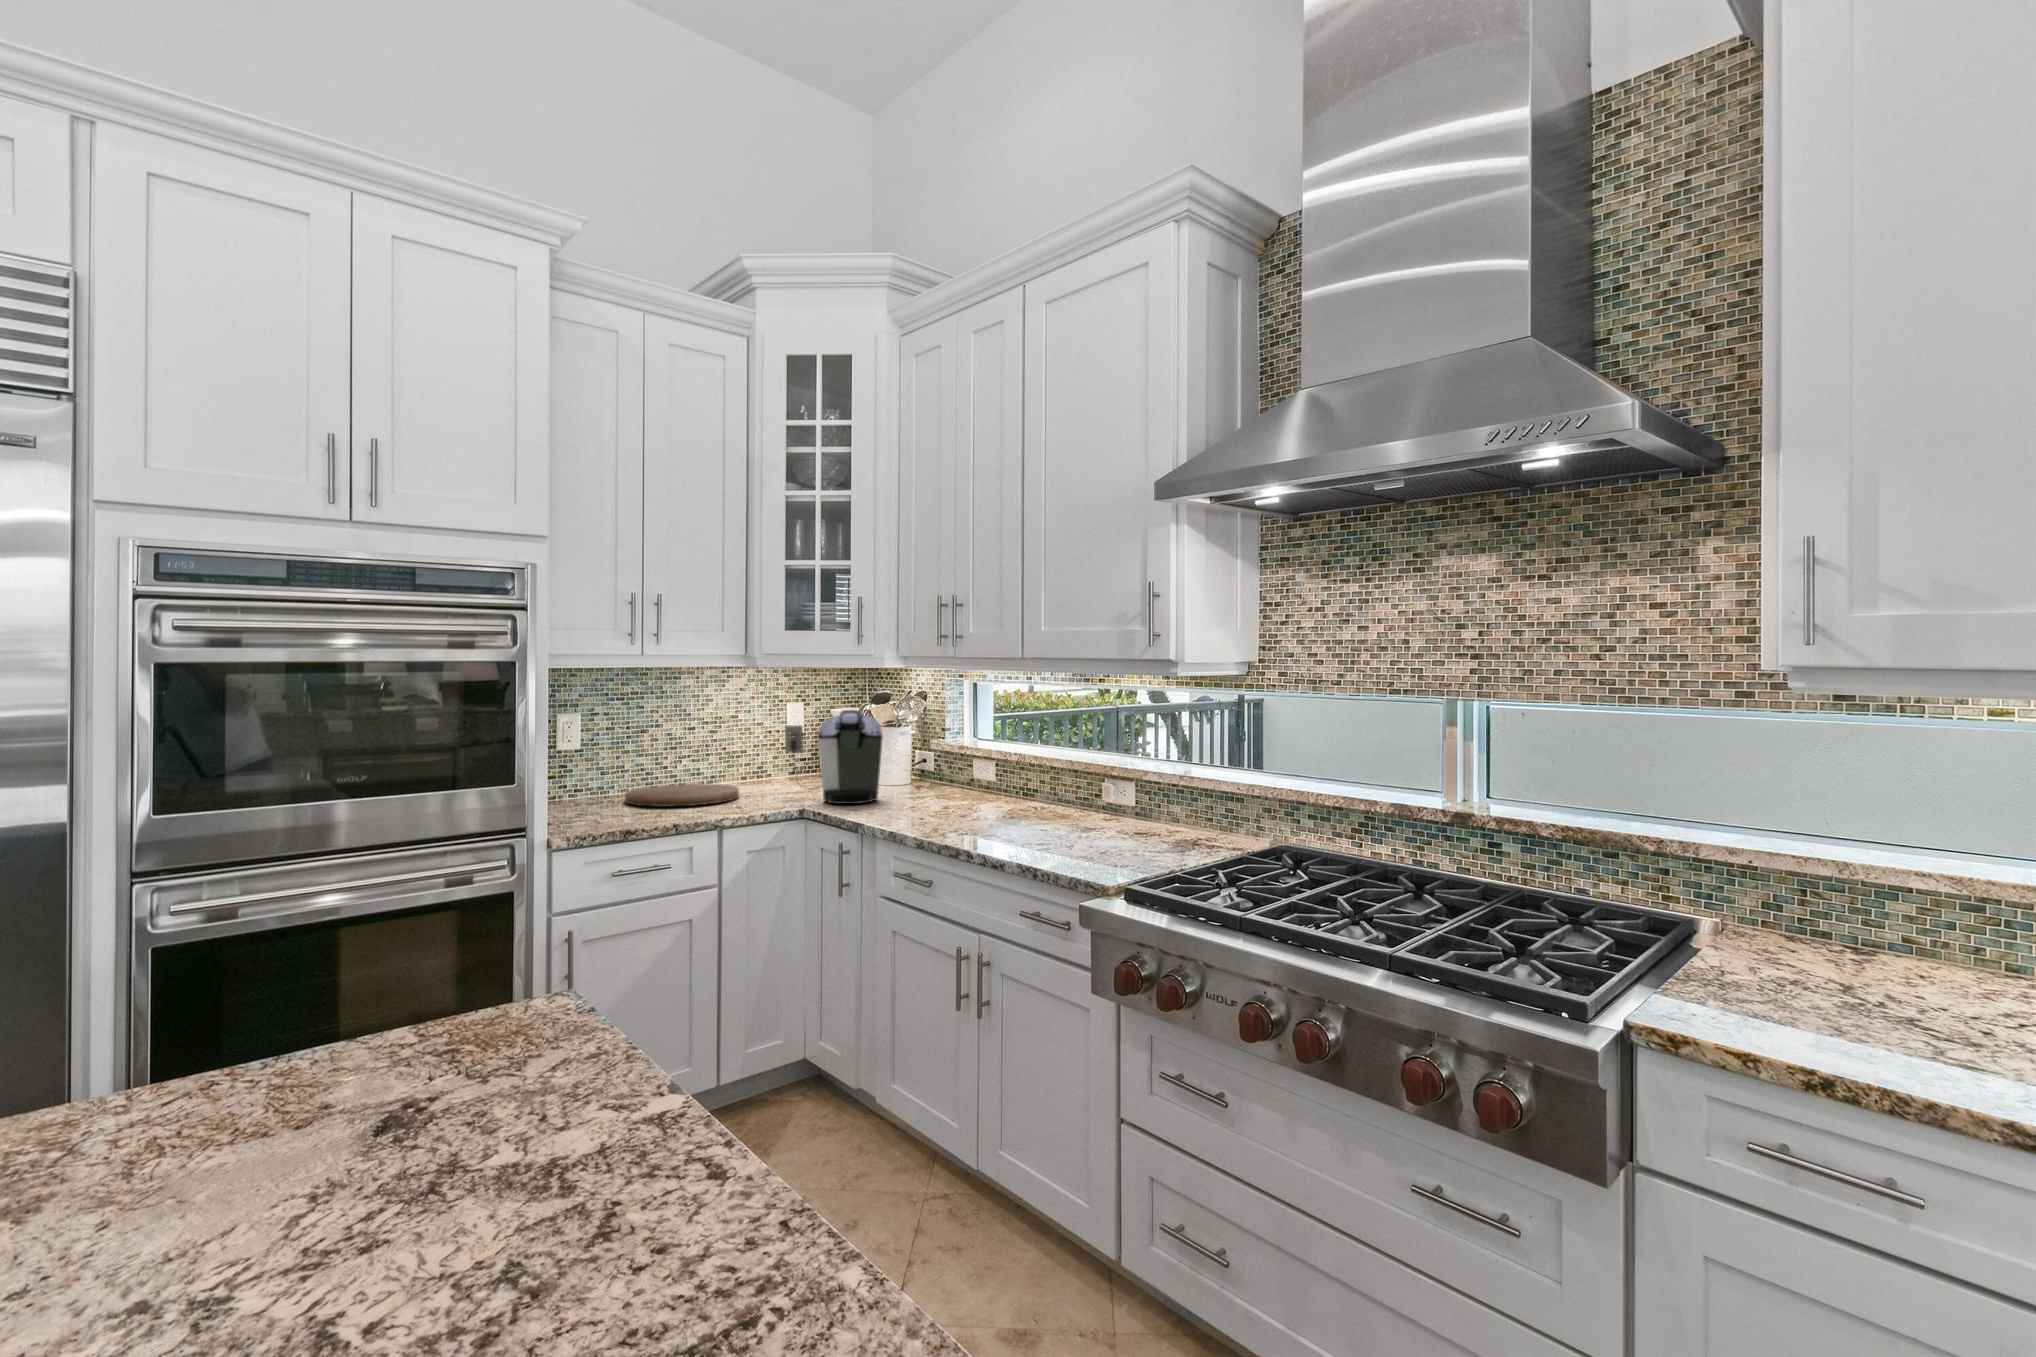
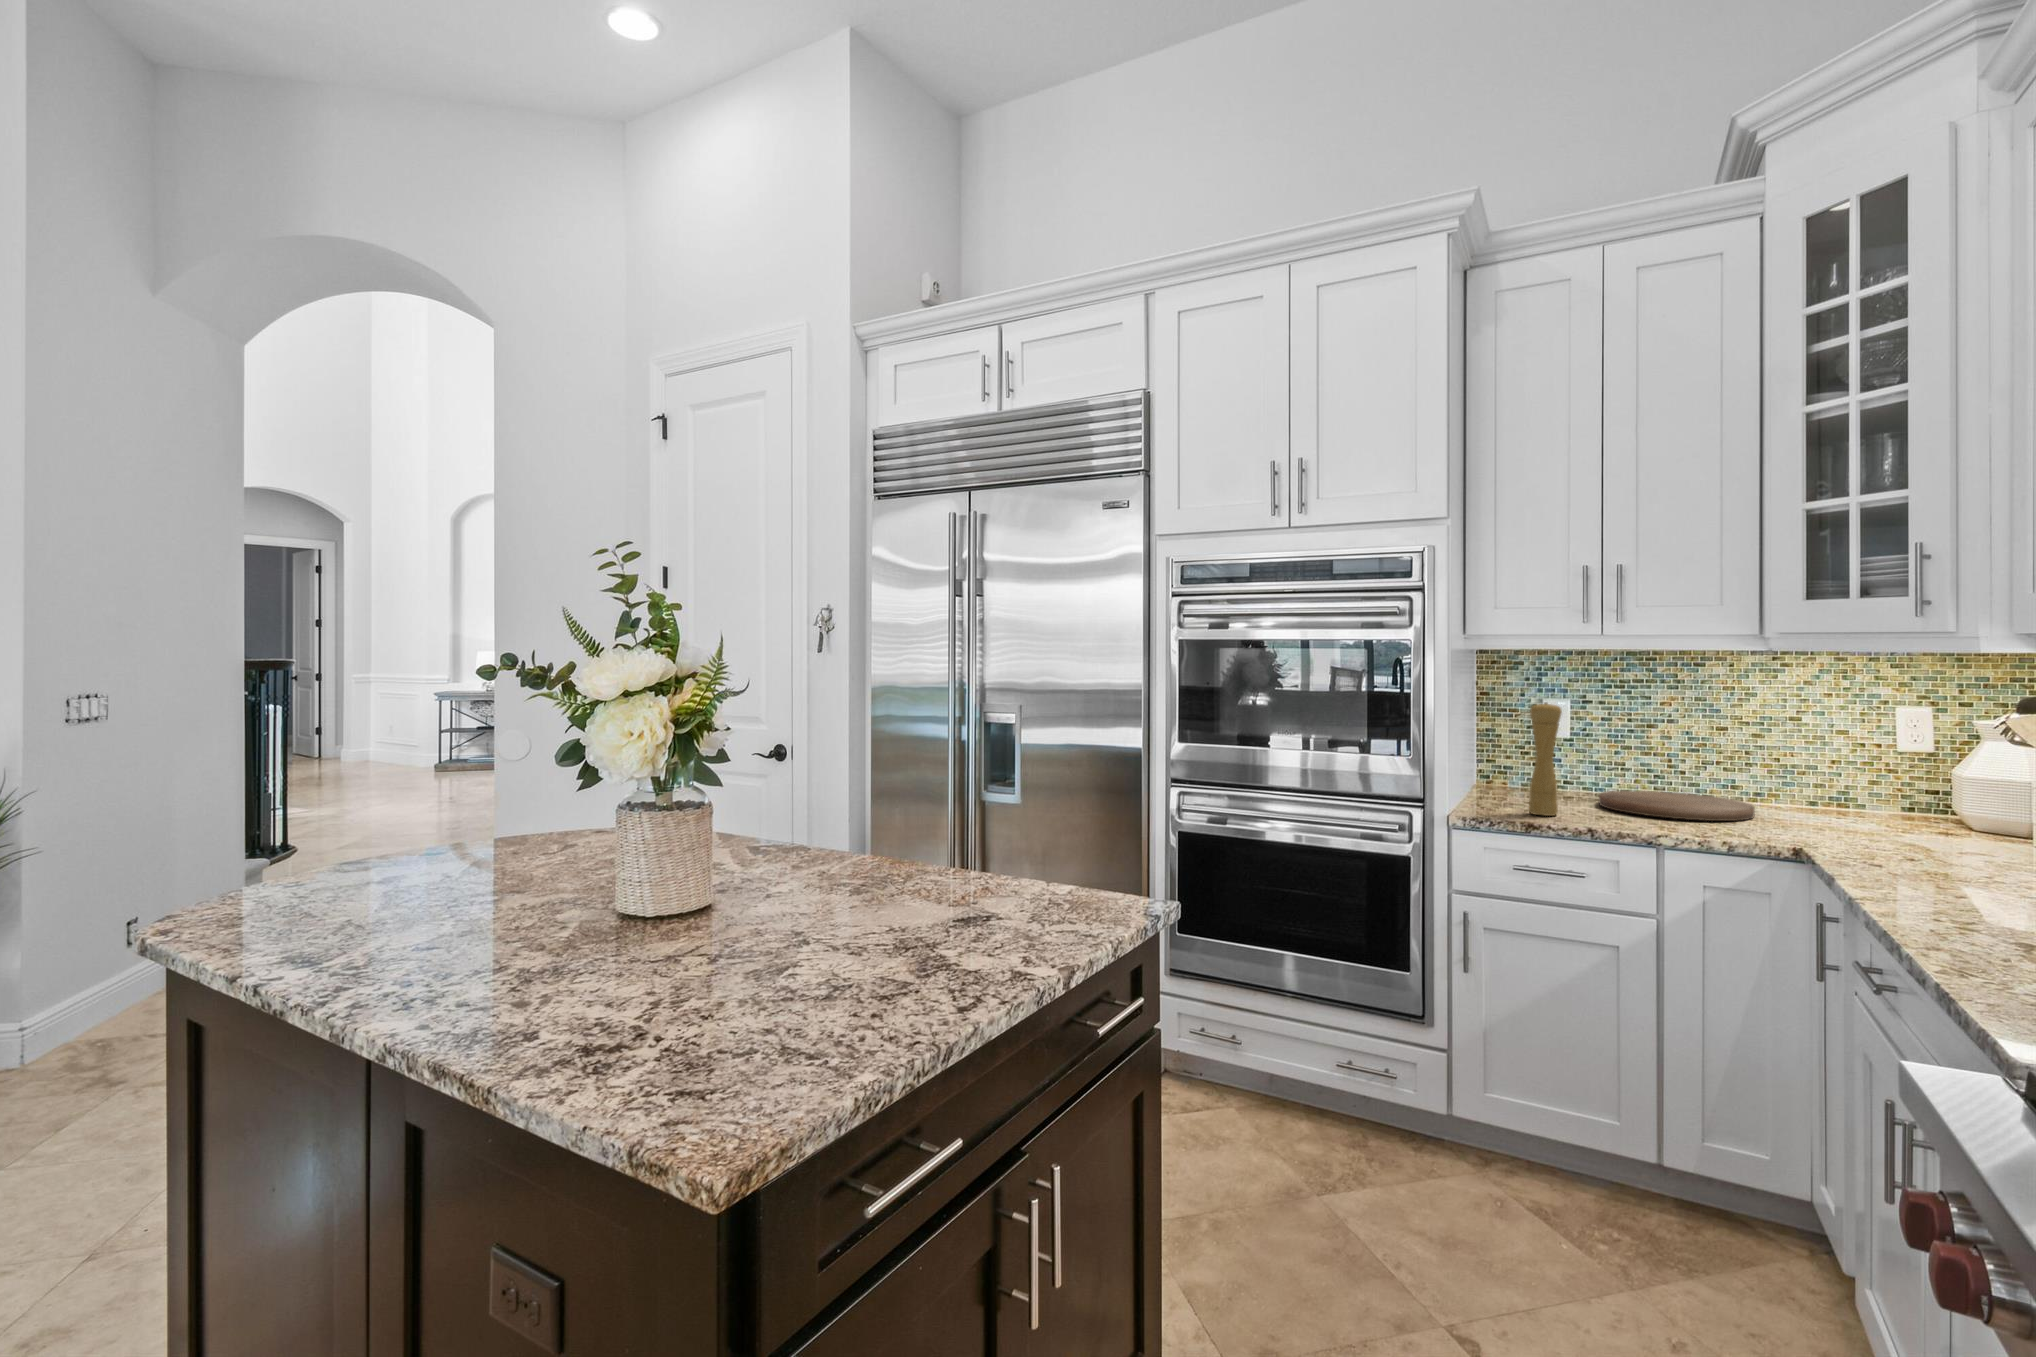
coffee maker: present [785,710,883,804] -> none [1818,718,1969,860]
pepper mill: none [598,716,626,821] -> present [1528,702,1562,816]

